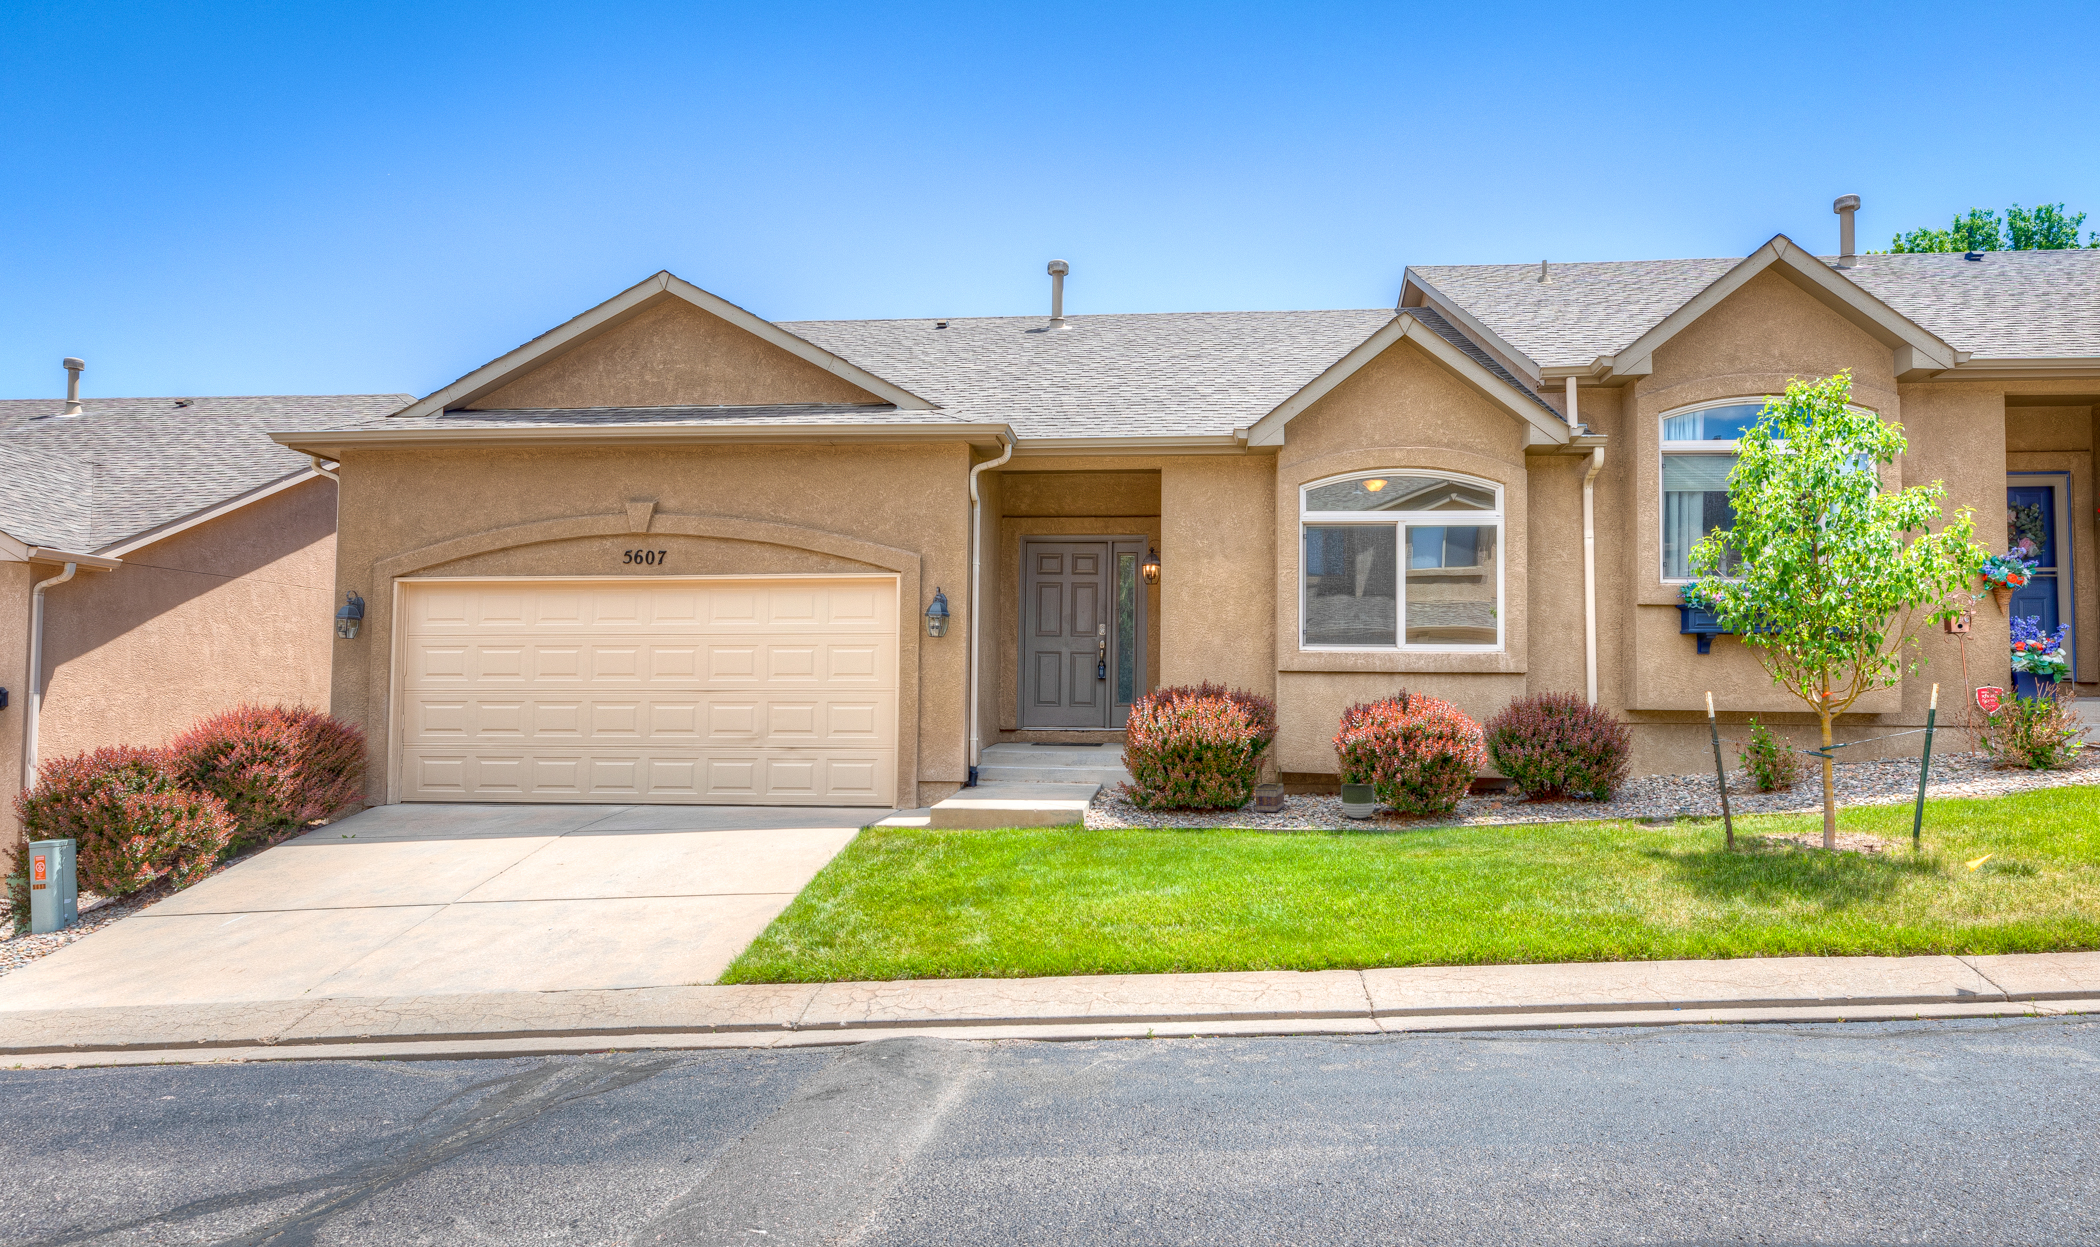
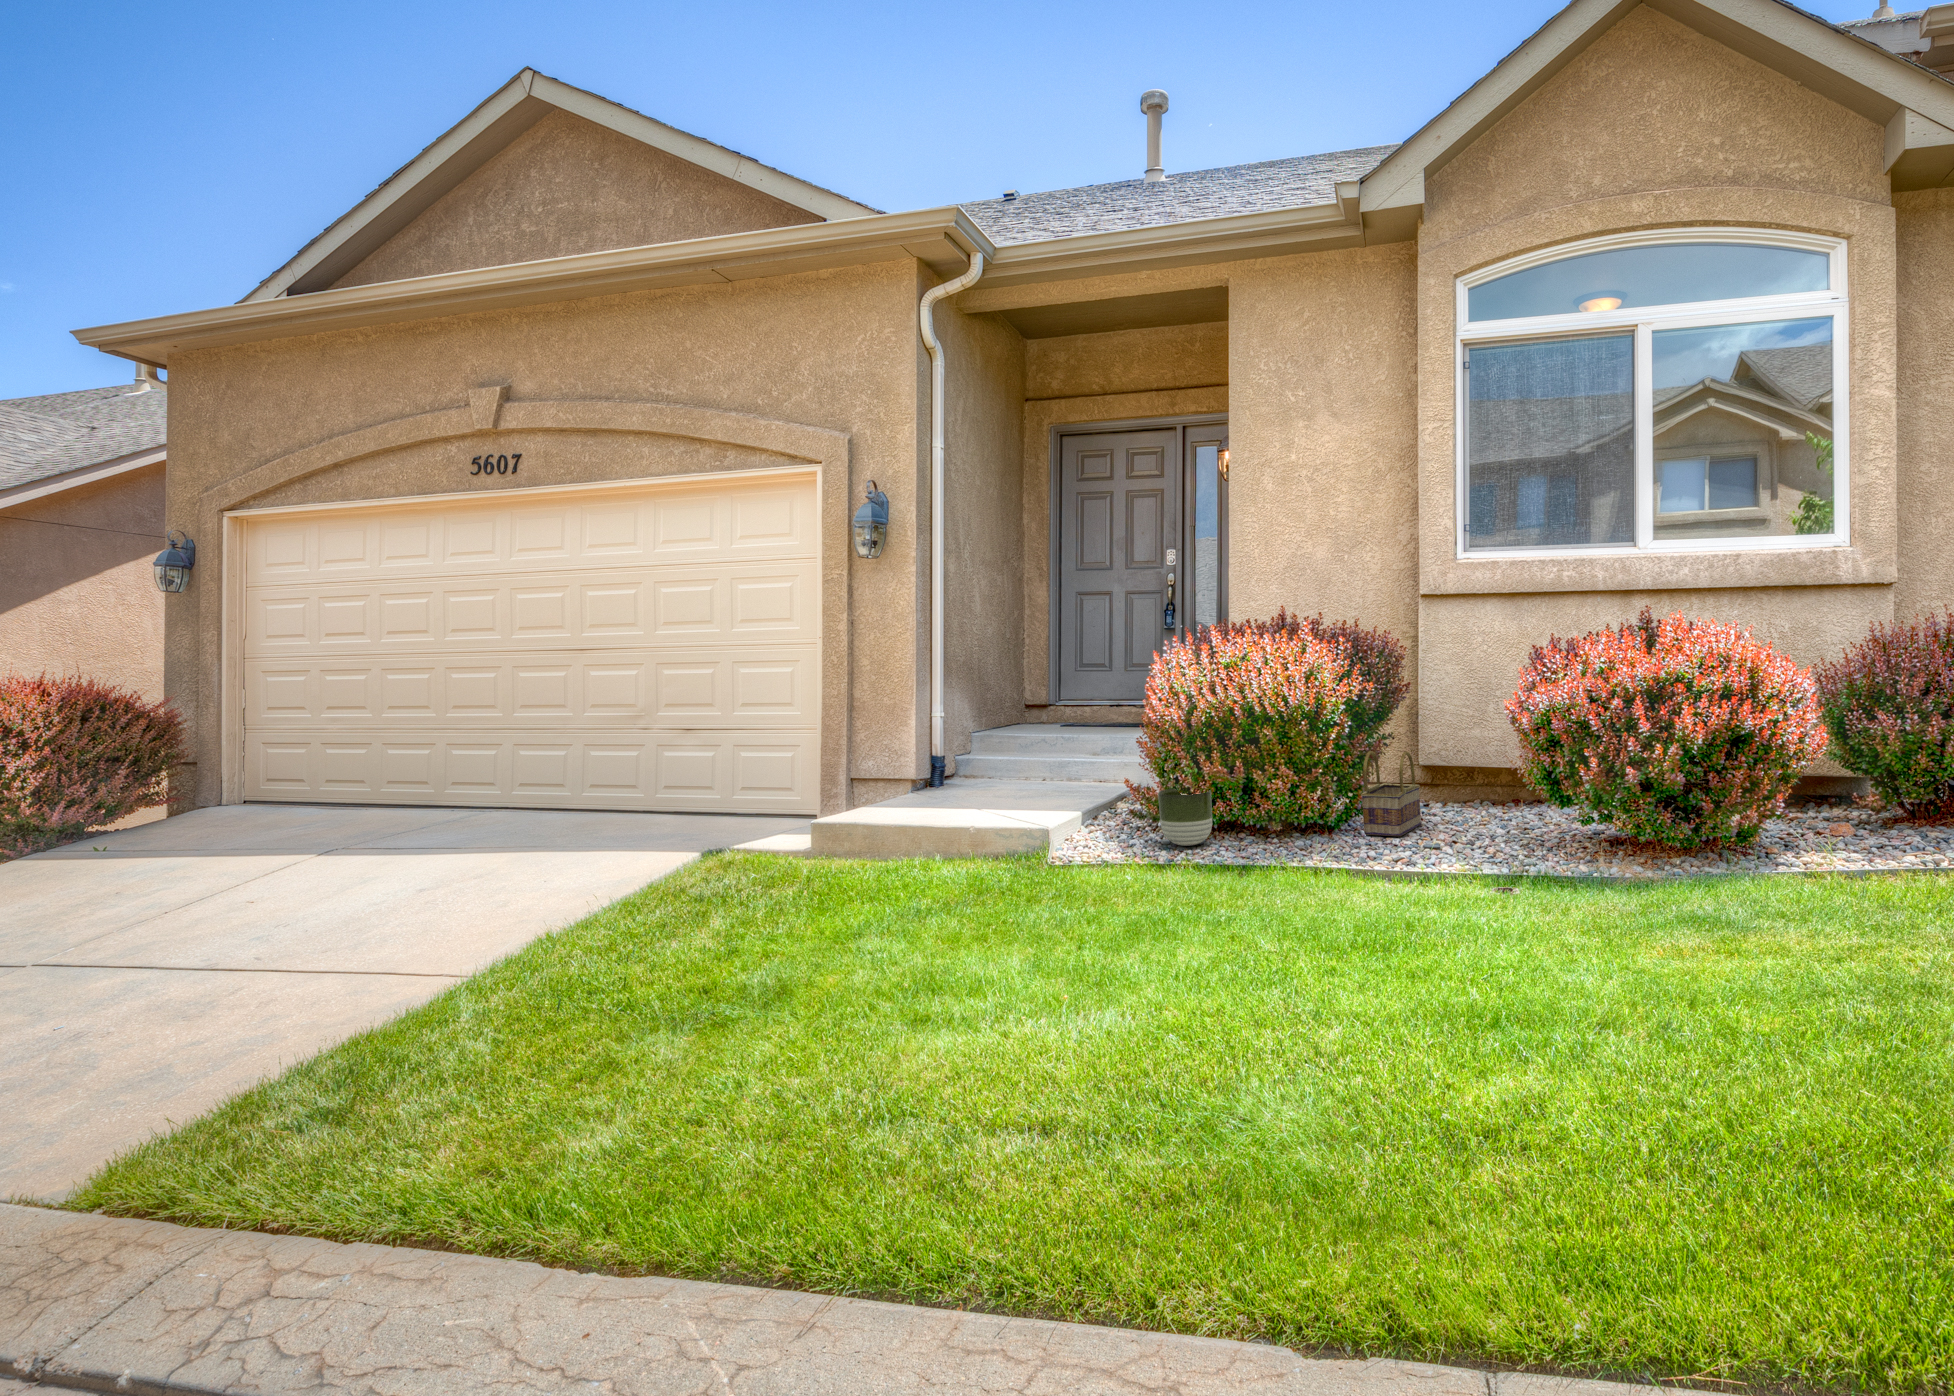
planter: present [1341,784,1374,818] -> present [1158,789,1212,846]

